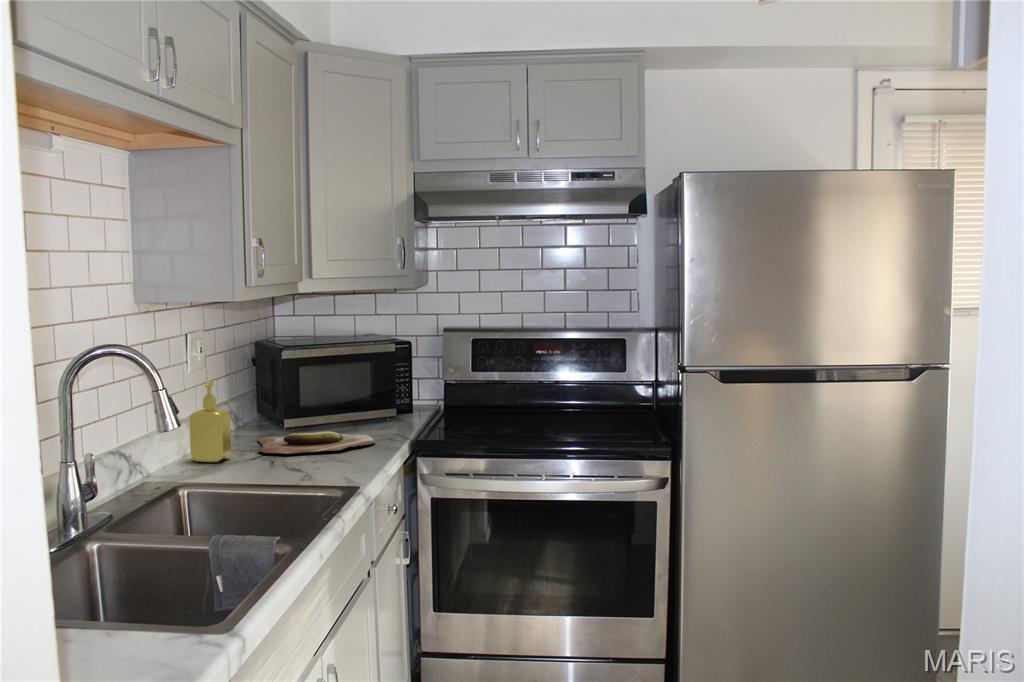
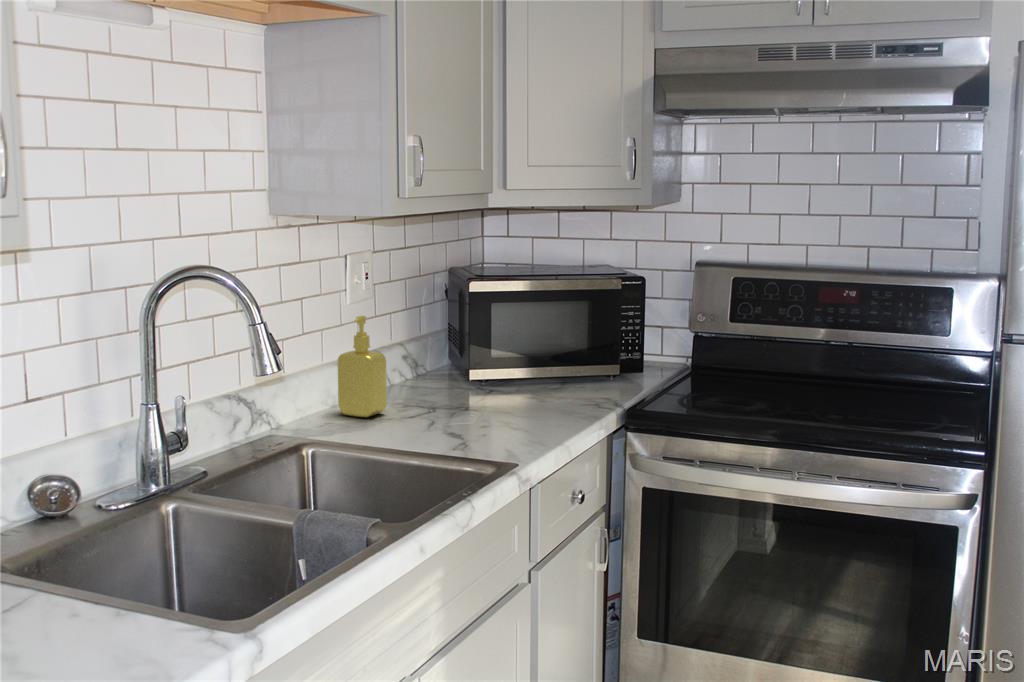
cutting board: present [258,432,375,454] -> none [419,389,573,414]

